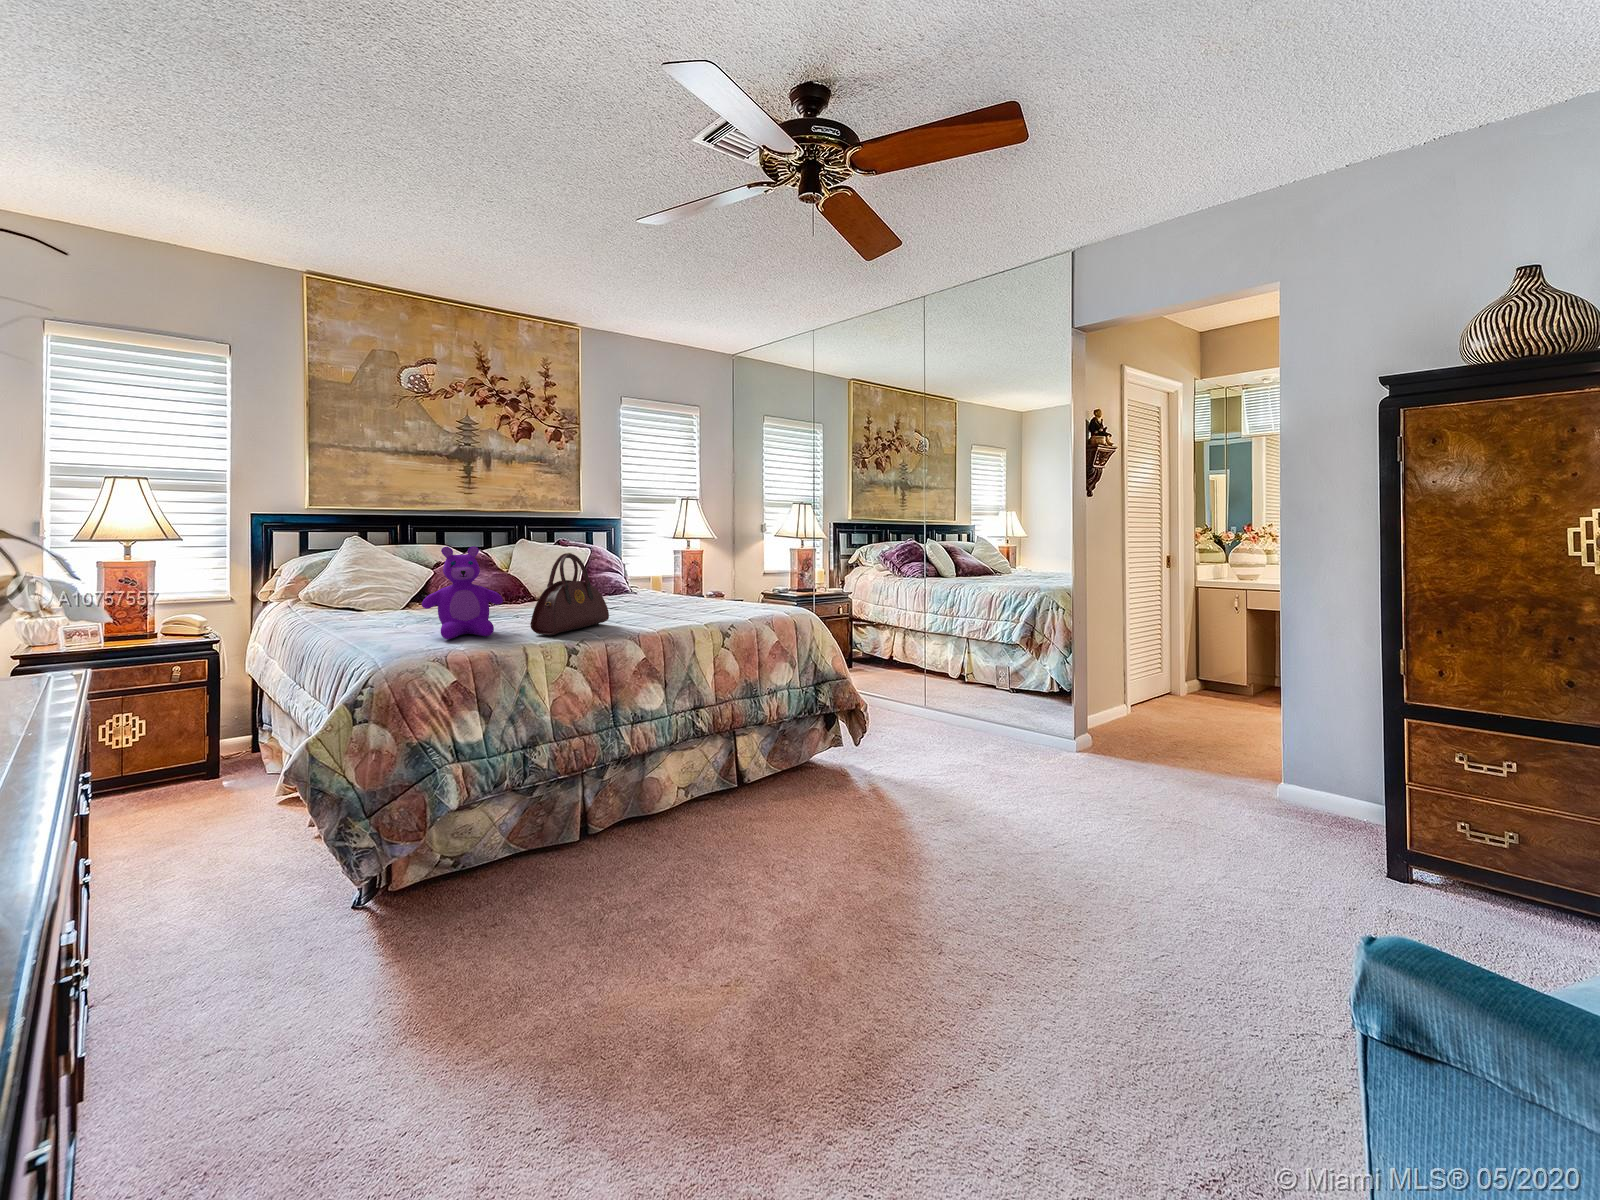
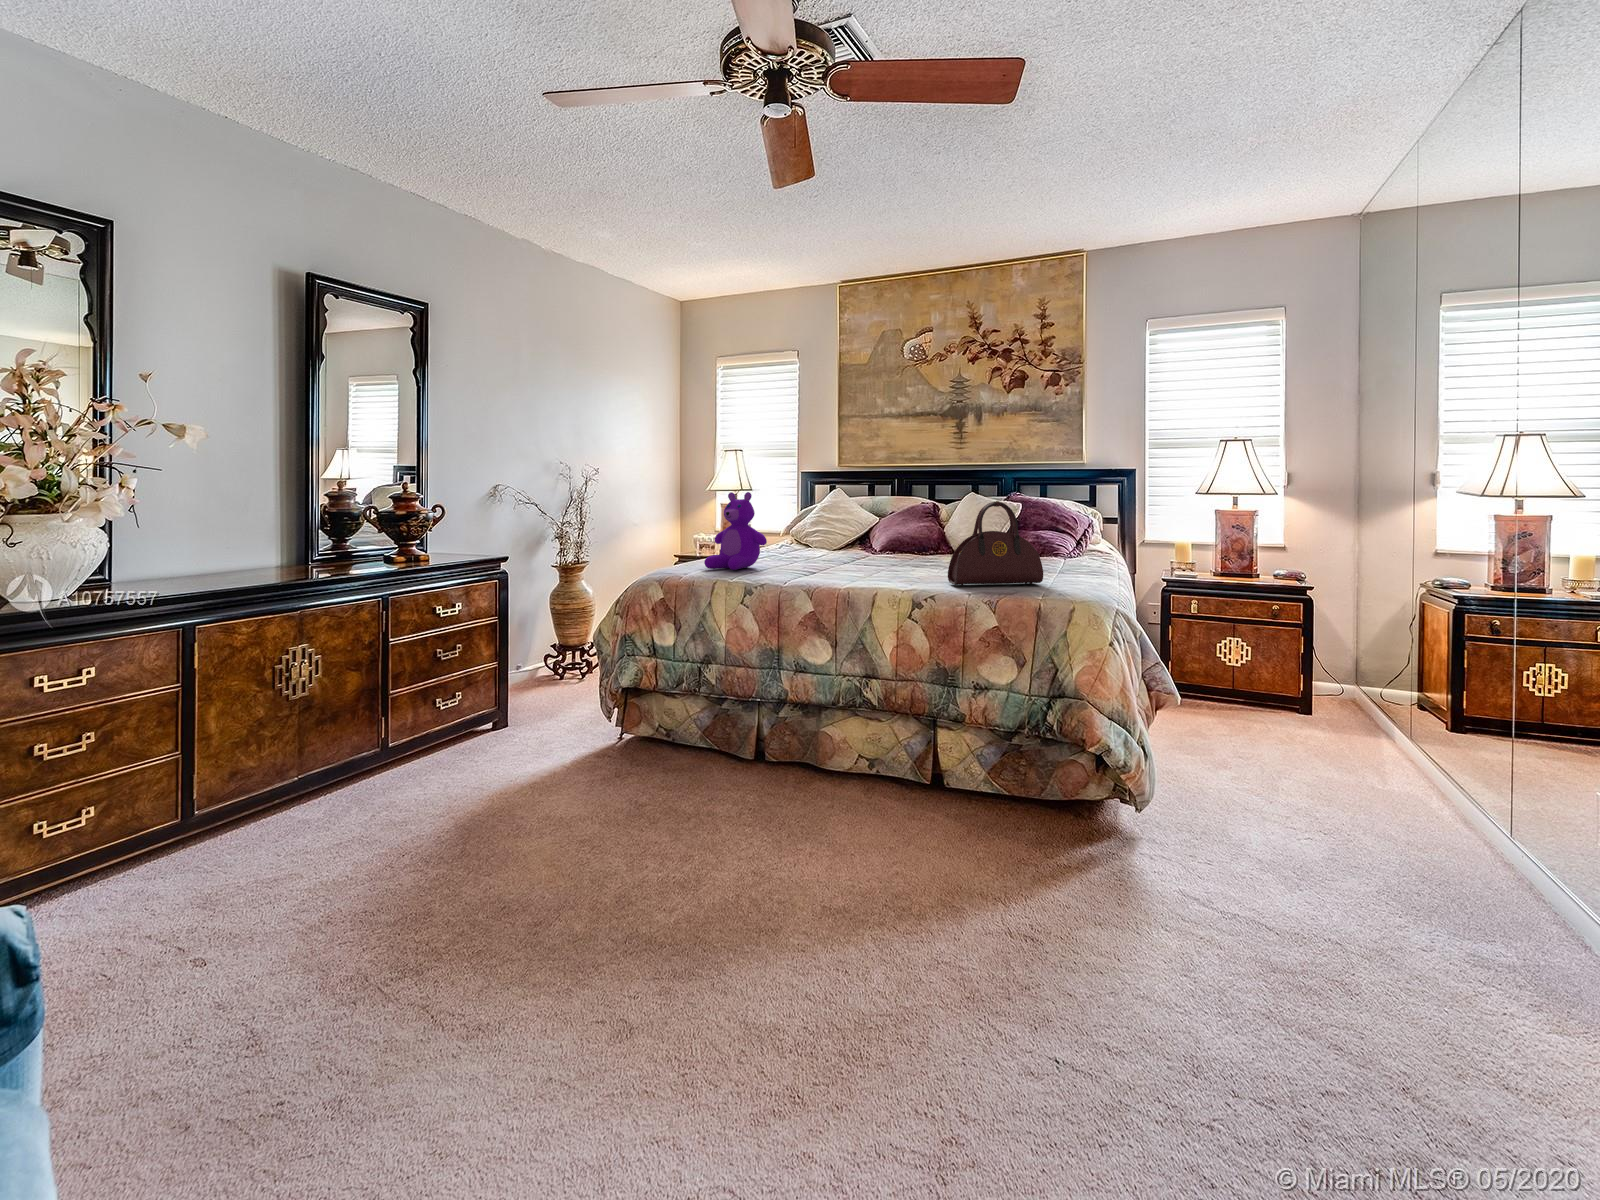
handbag: present [530,553,609,635] -> present [948,501,1043,585]

